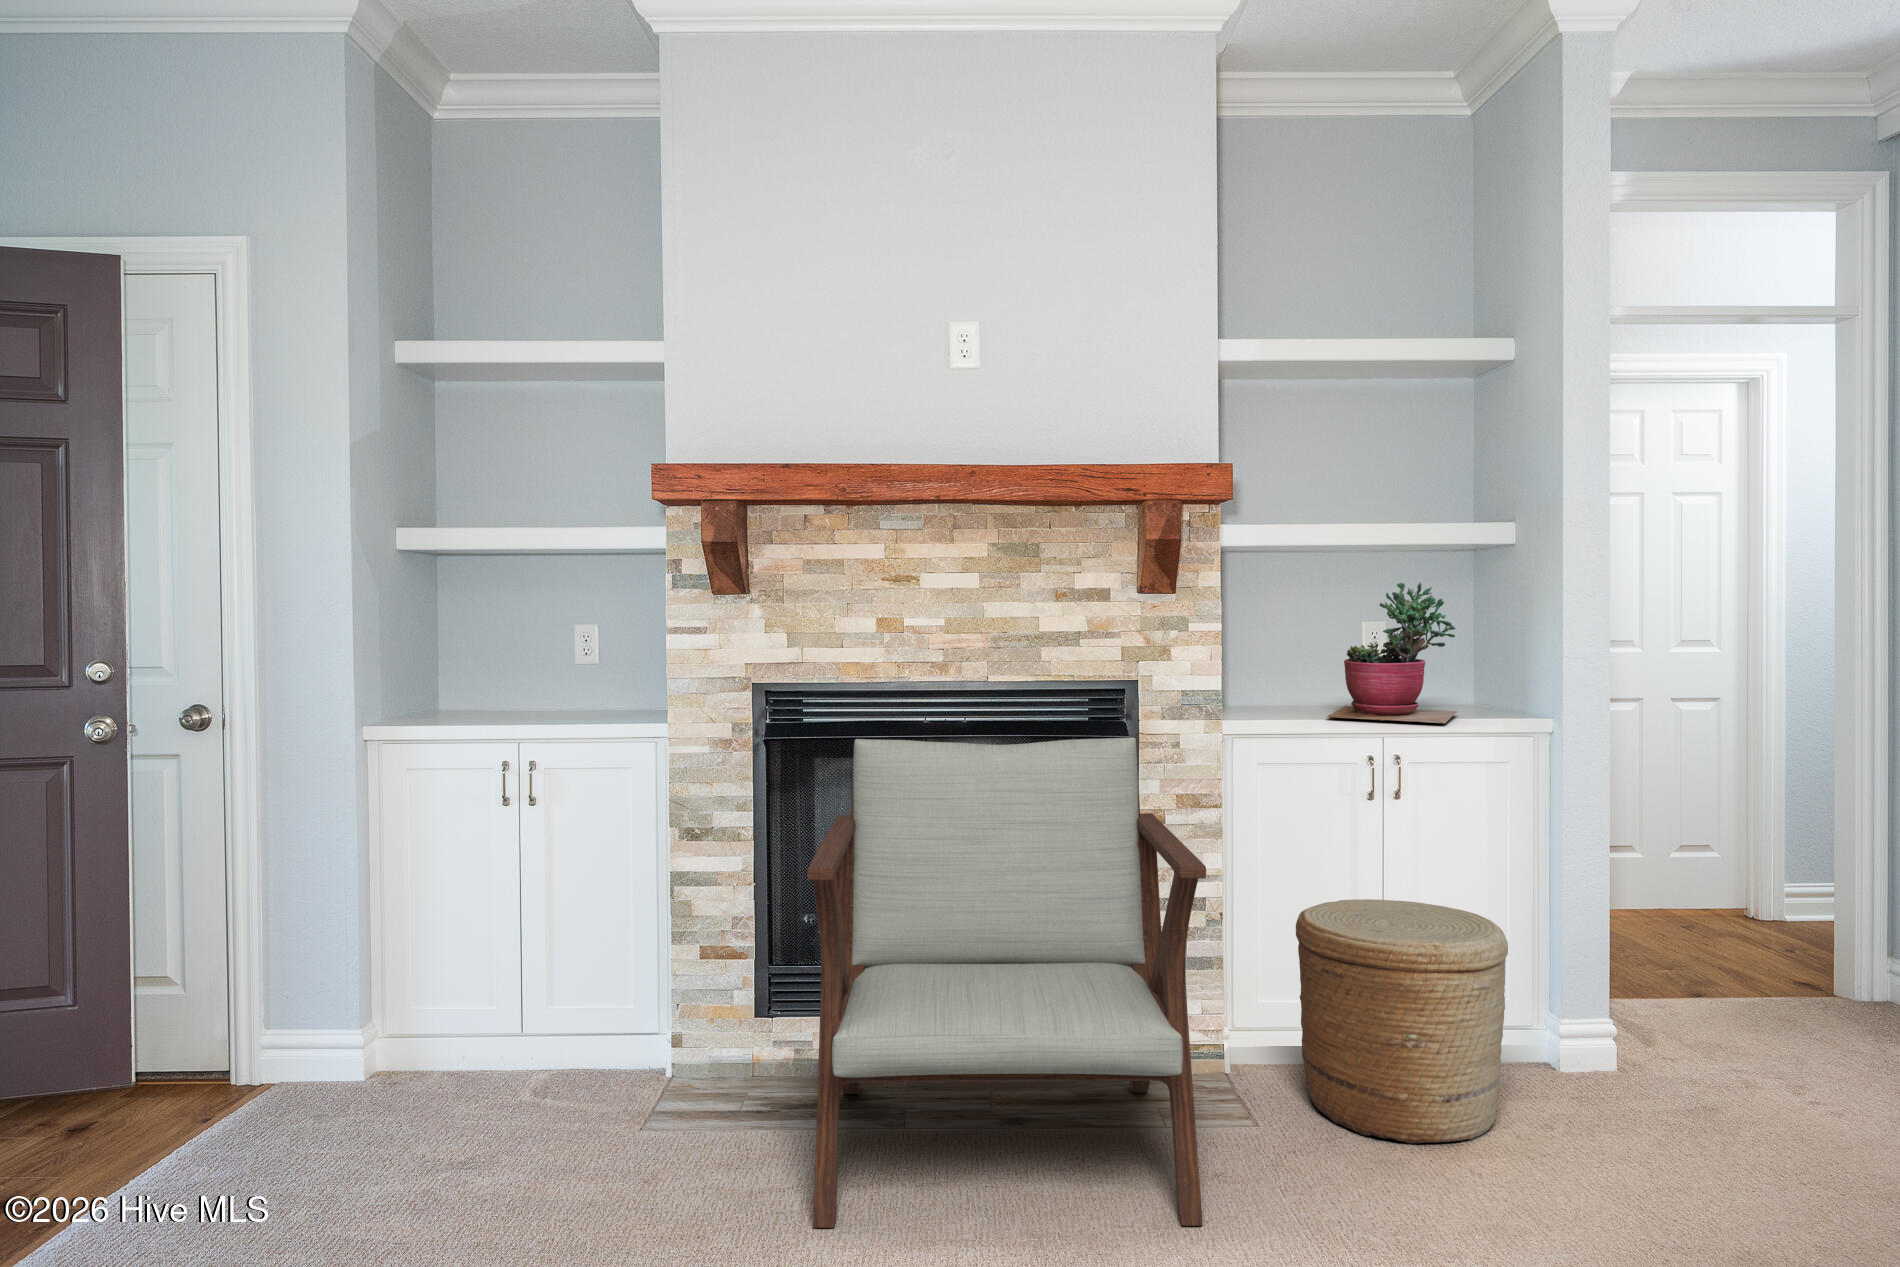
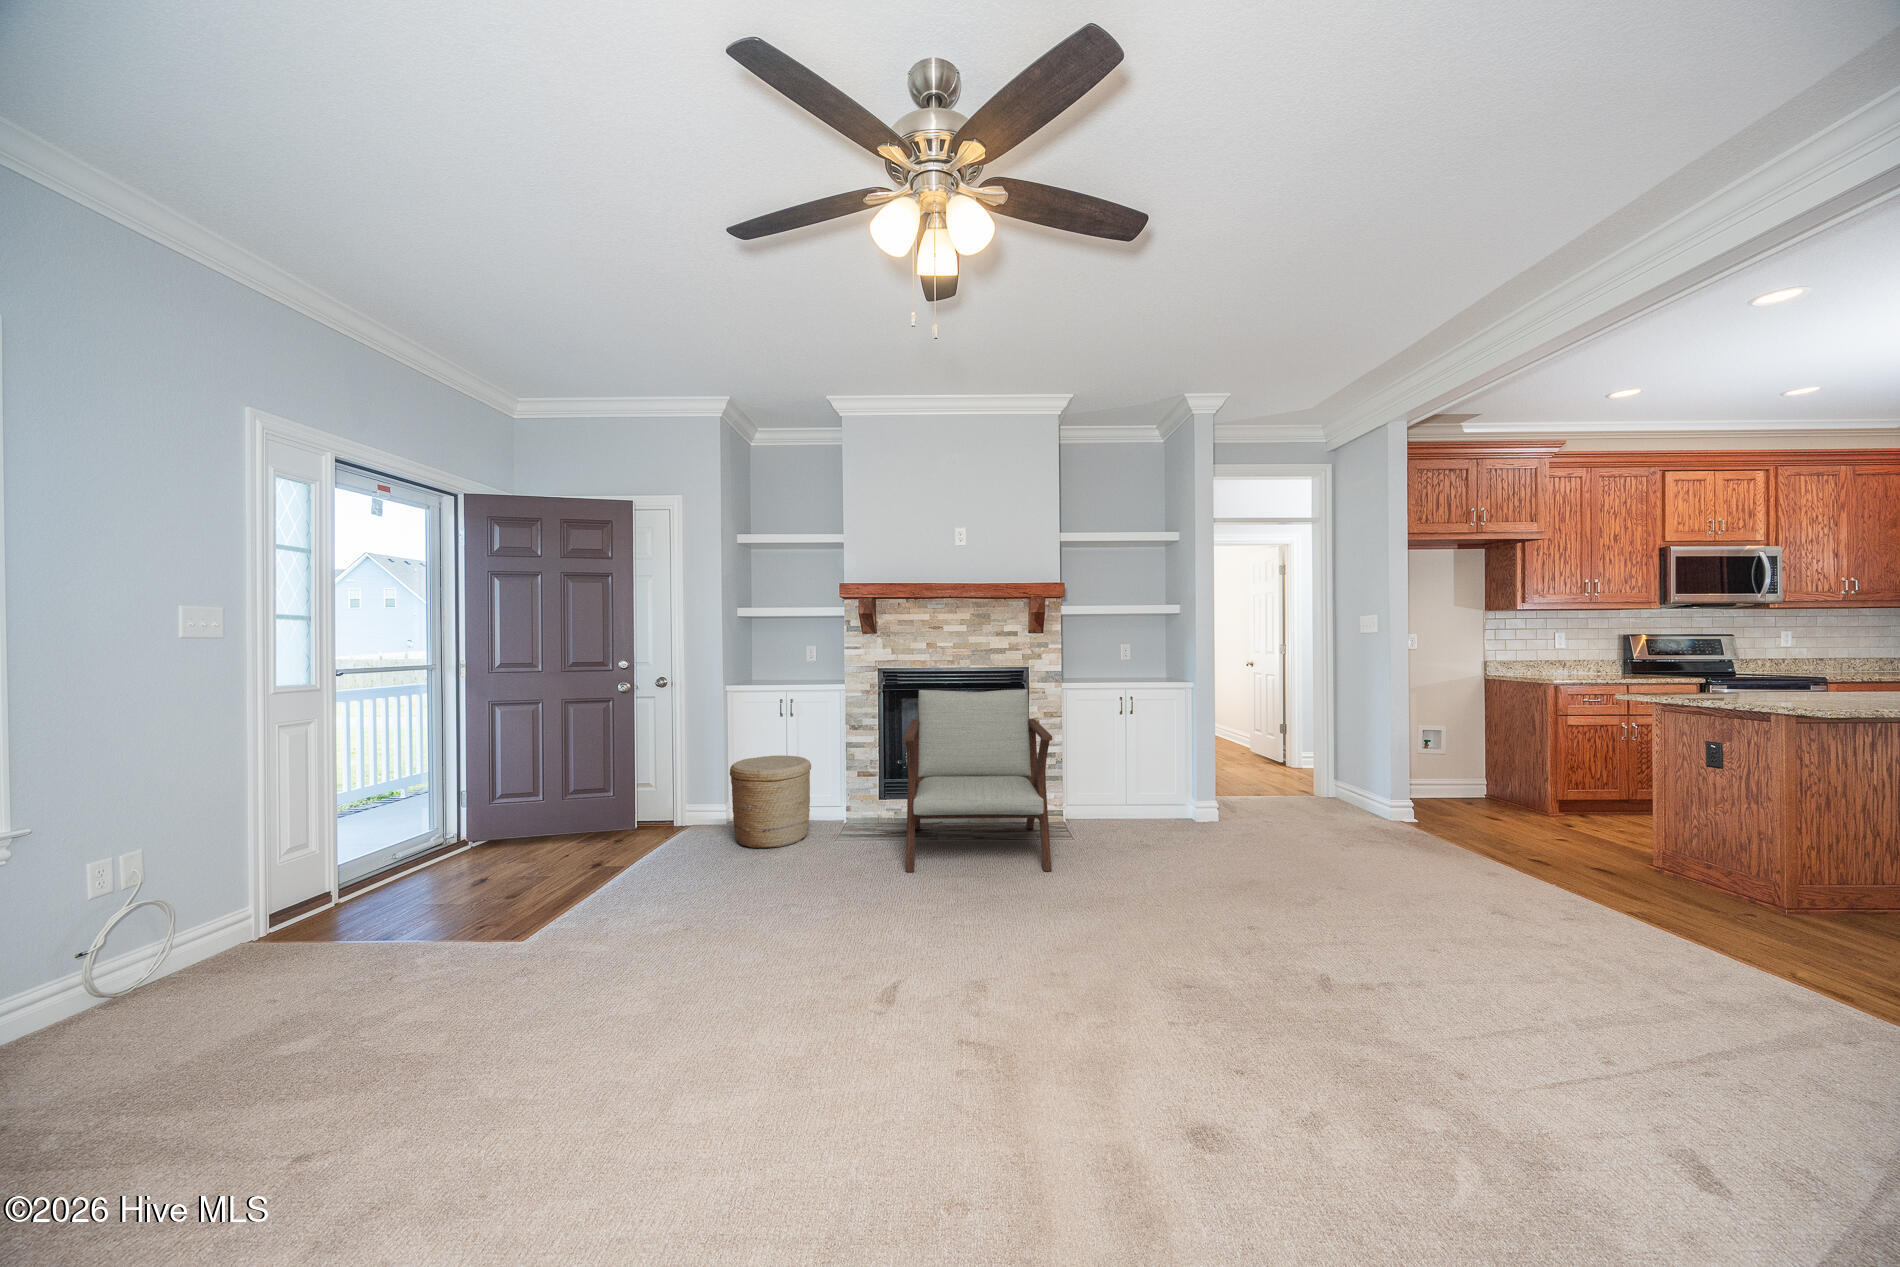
succulent plant: present [1327,582,1458,723] -> none [1103,629,1156,684]
woven basket: present [1296,899,1508,1144] -> present [730,756,811,848]

